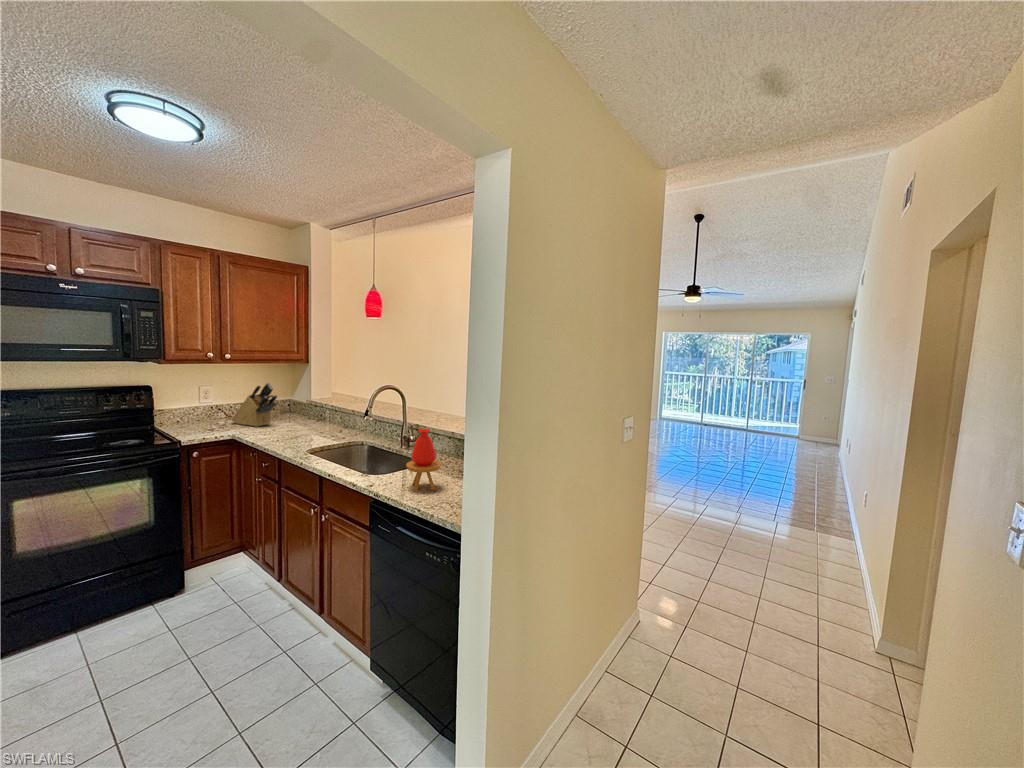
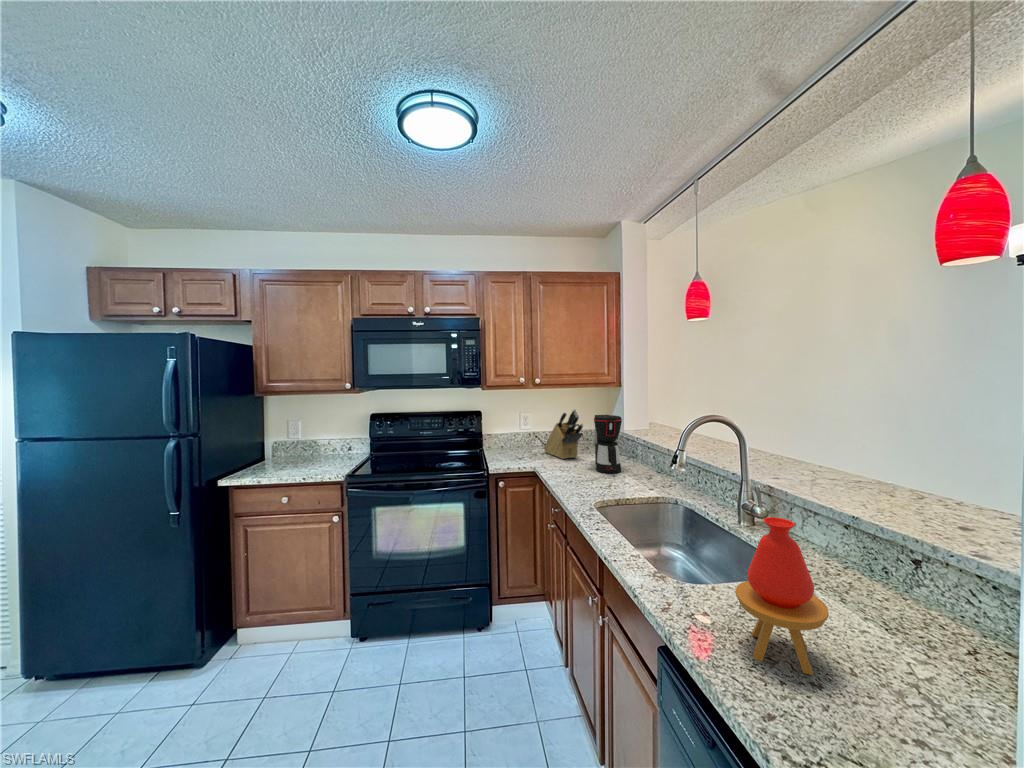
coffee maker: none [290,386,316,433] -> present [594,415,622,473]

